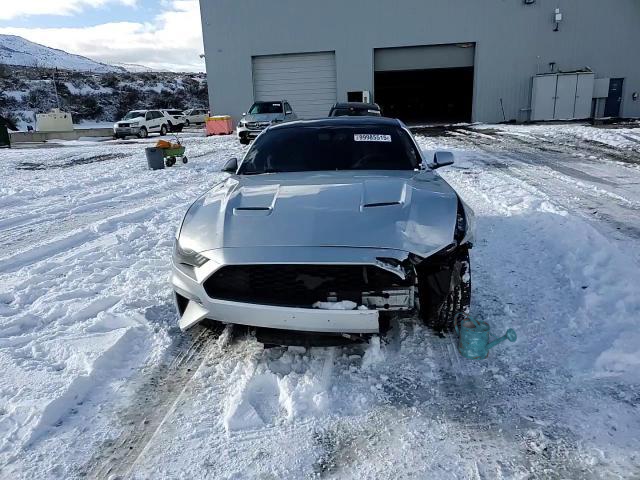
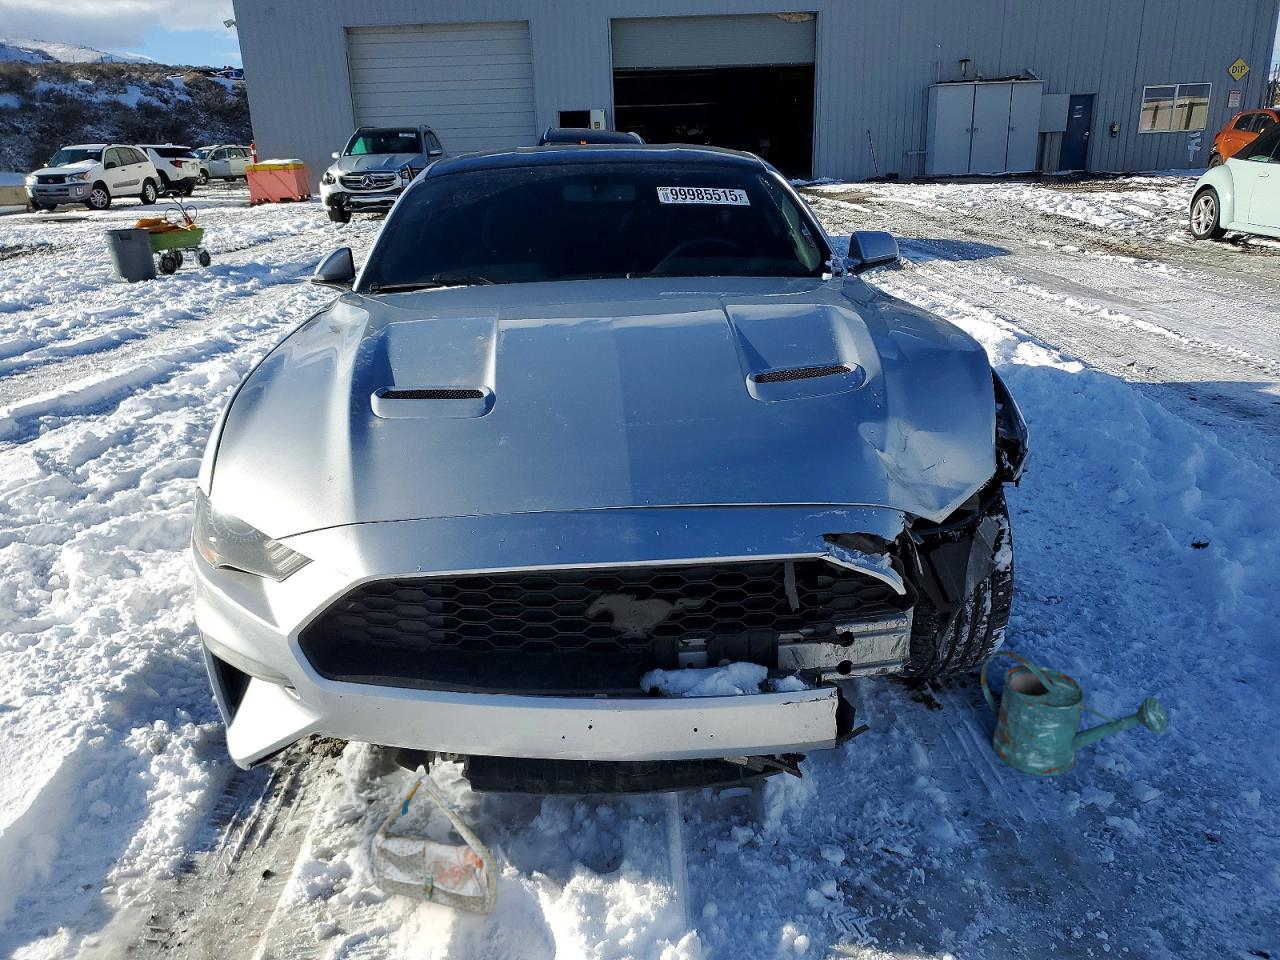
bag: none [222,332,263,384] -> present [370,774,498,915]

